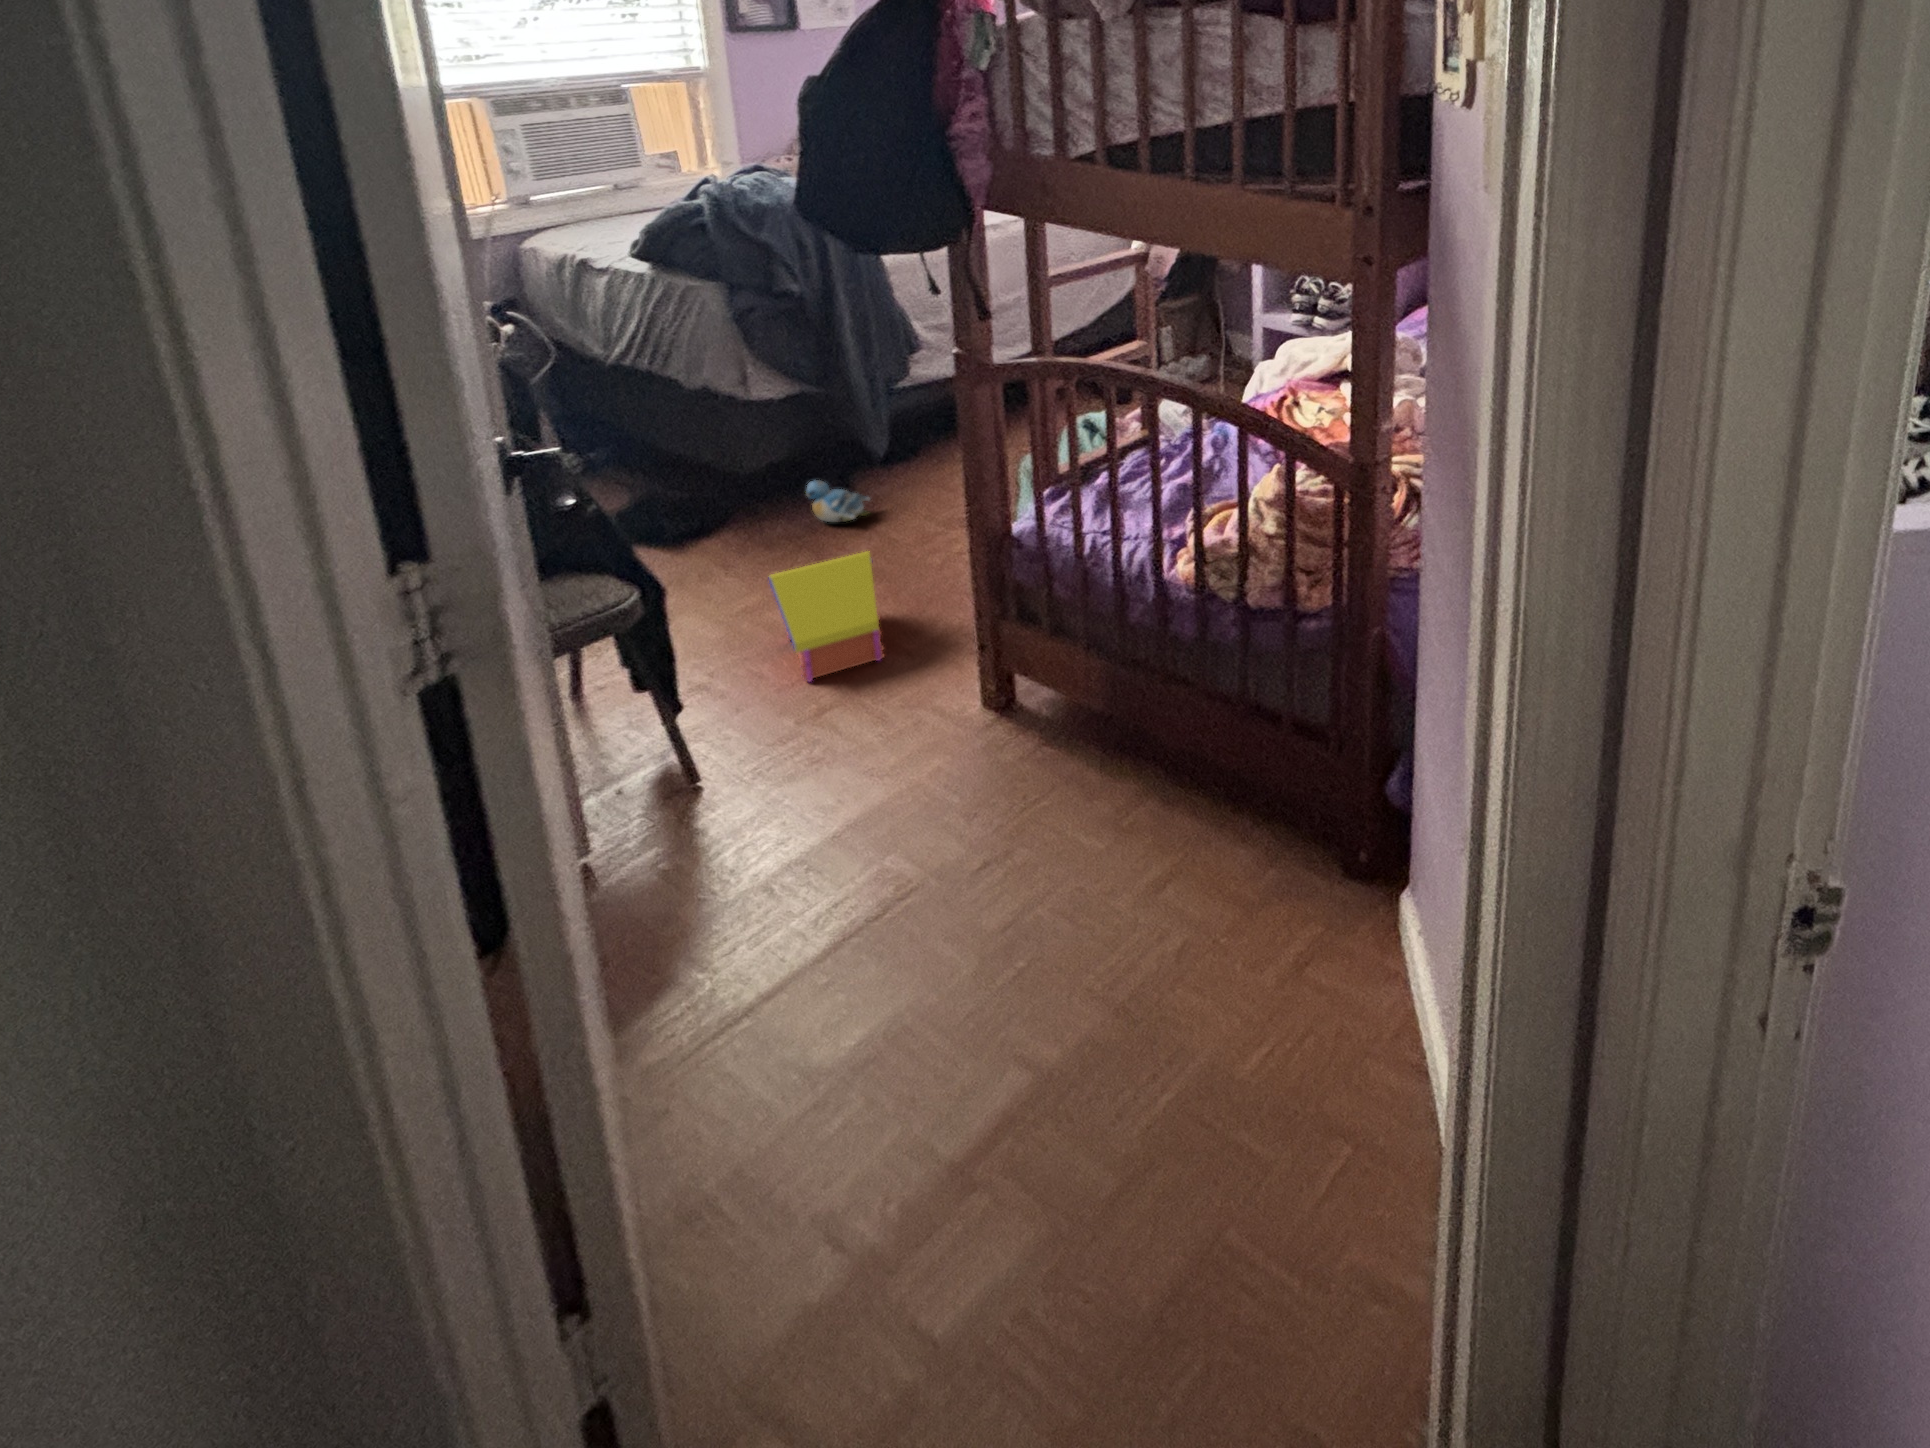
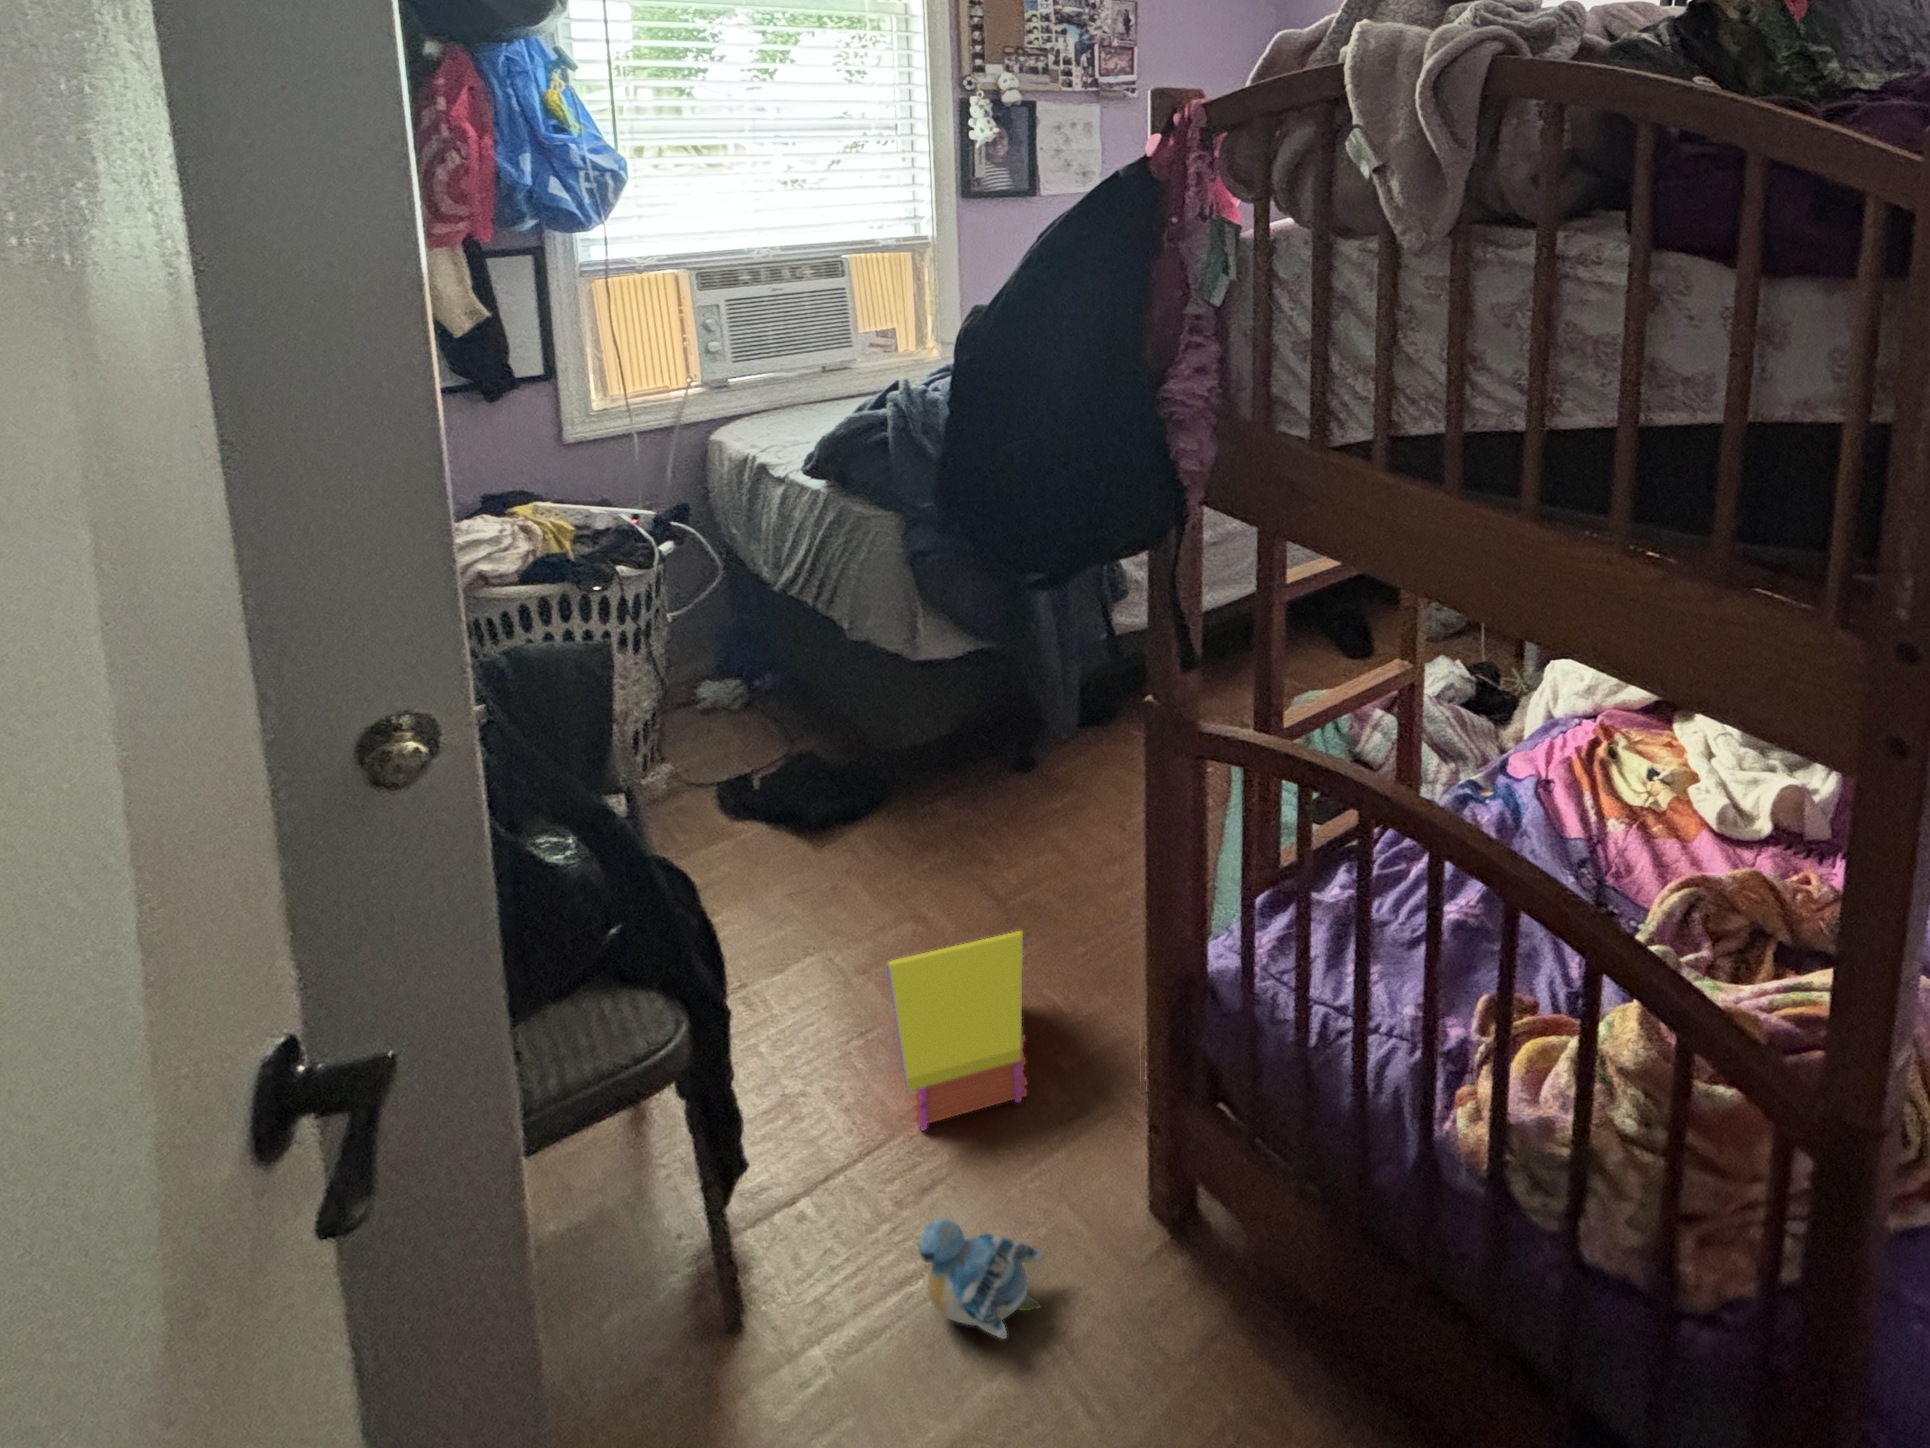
plush toy: present [806,480,870,522] -> present [917,1219,1044,1339]

